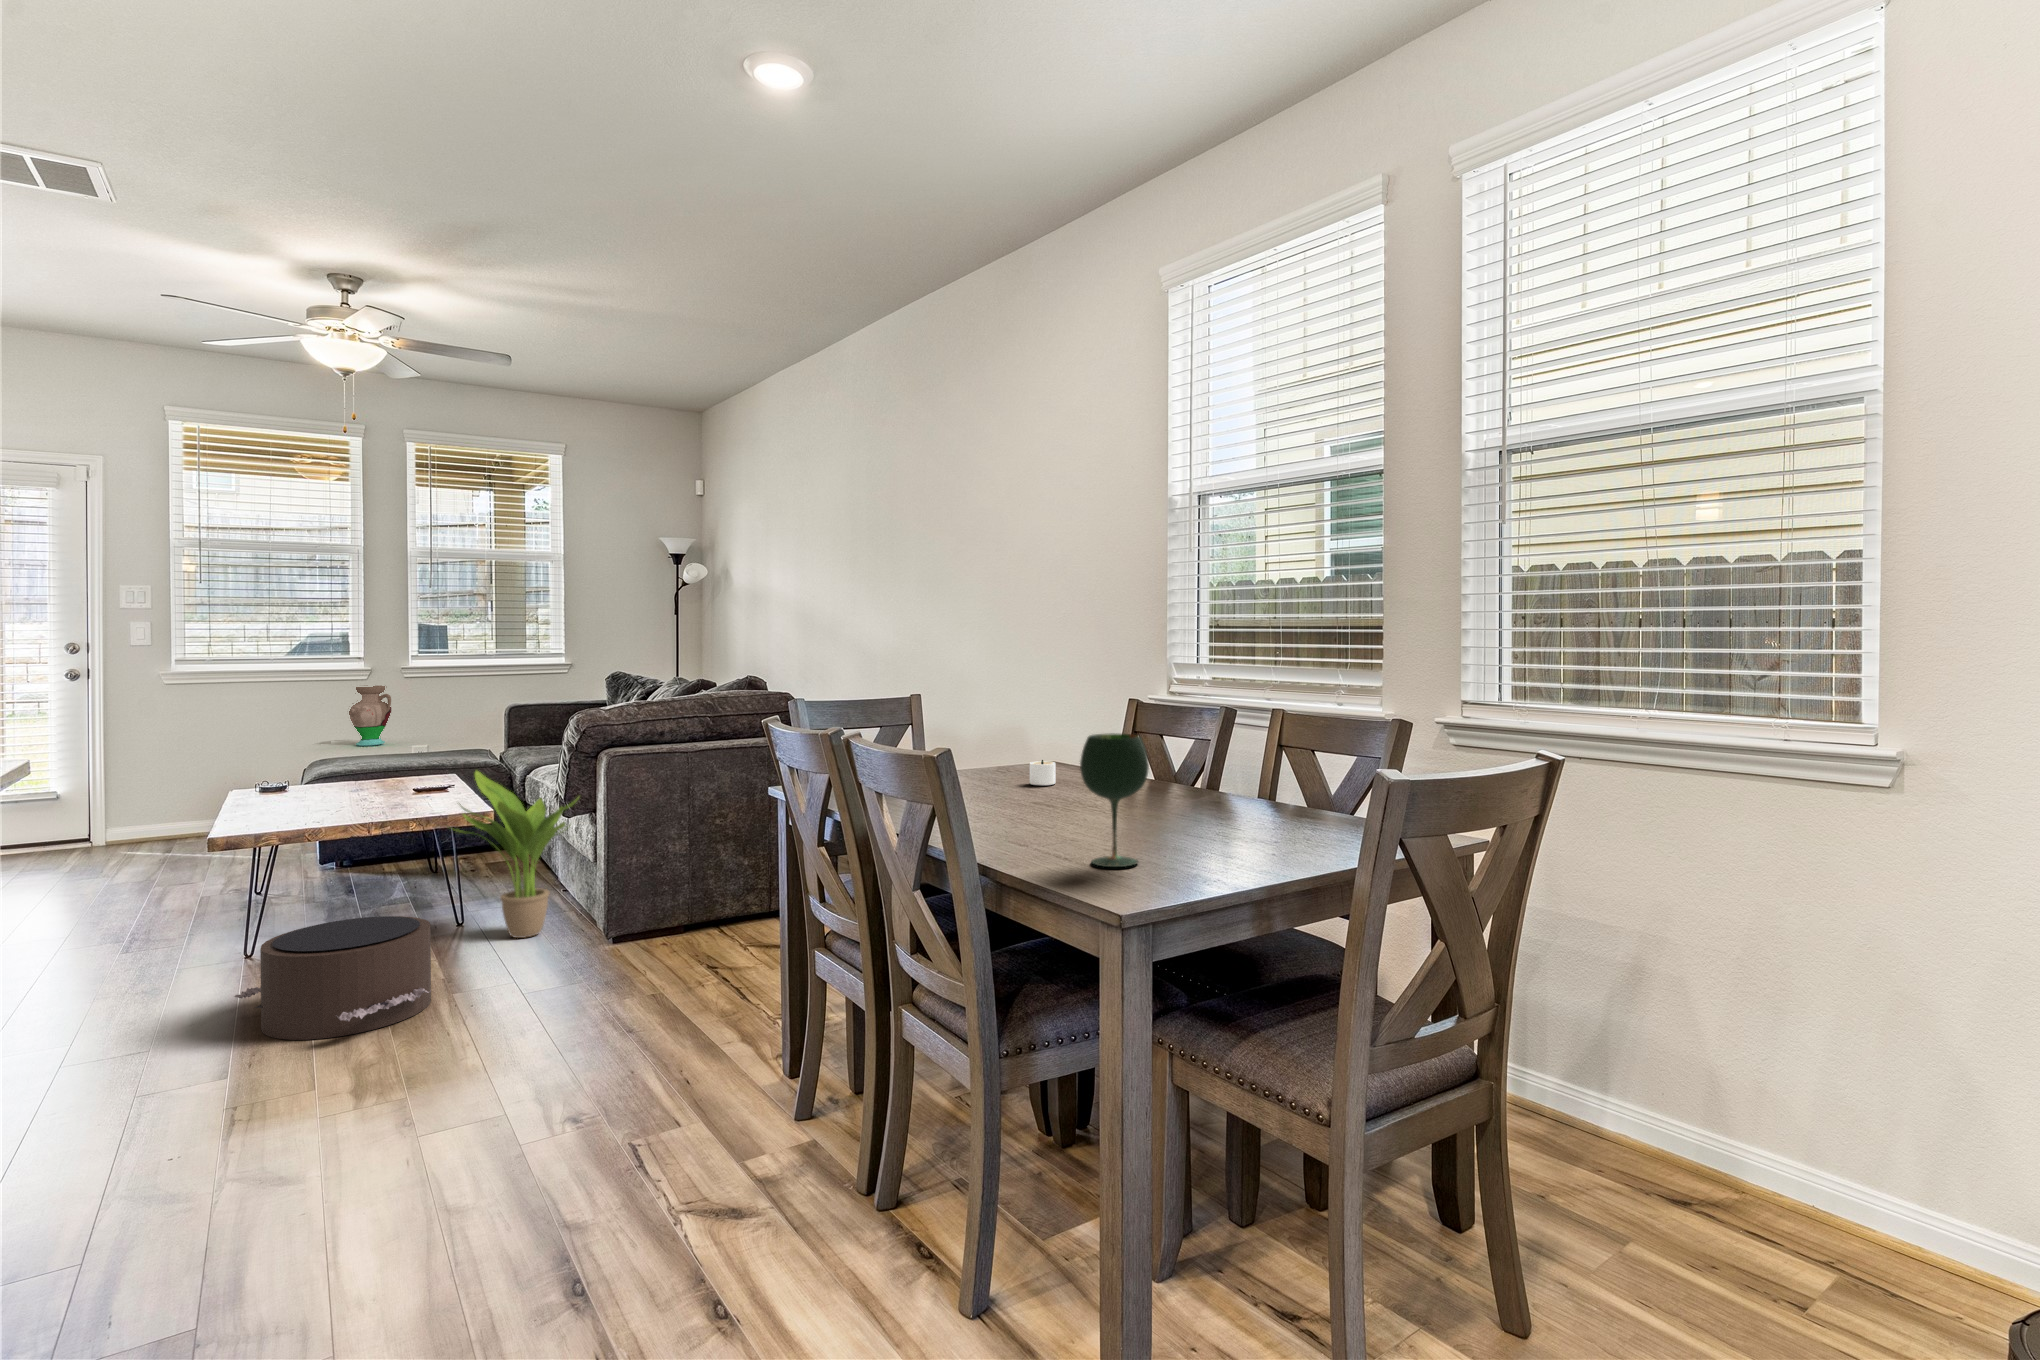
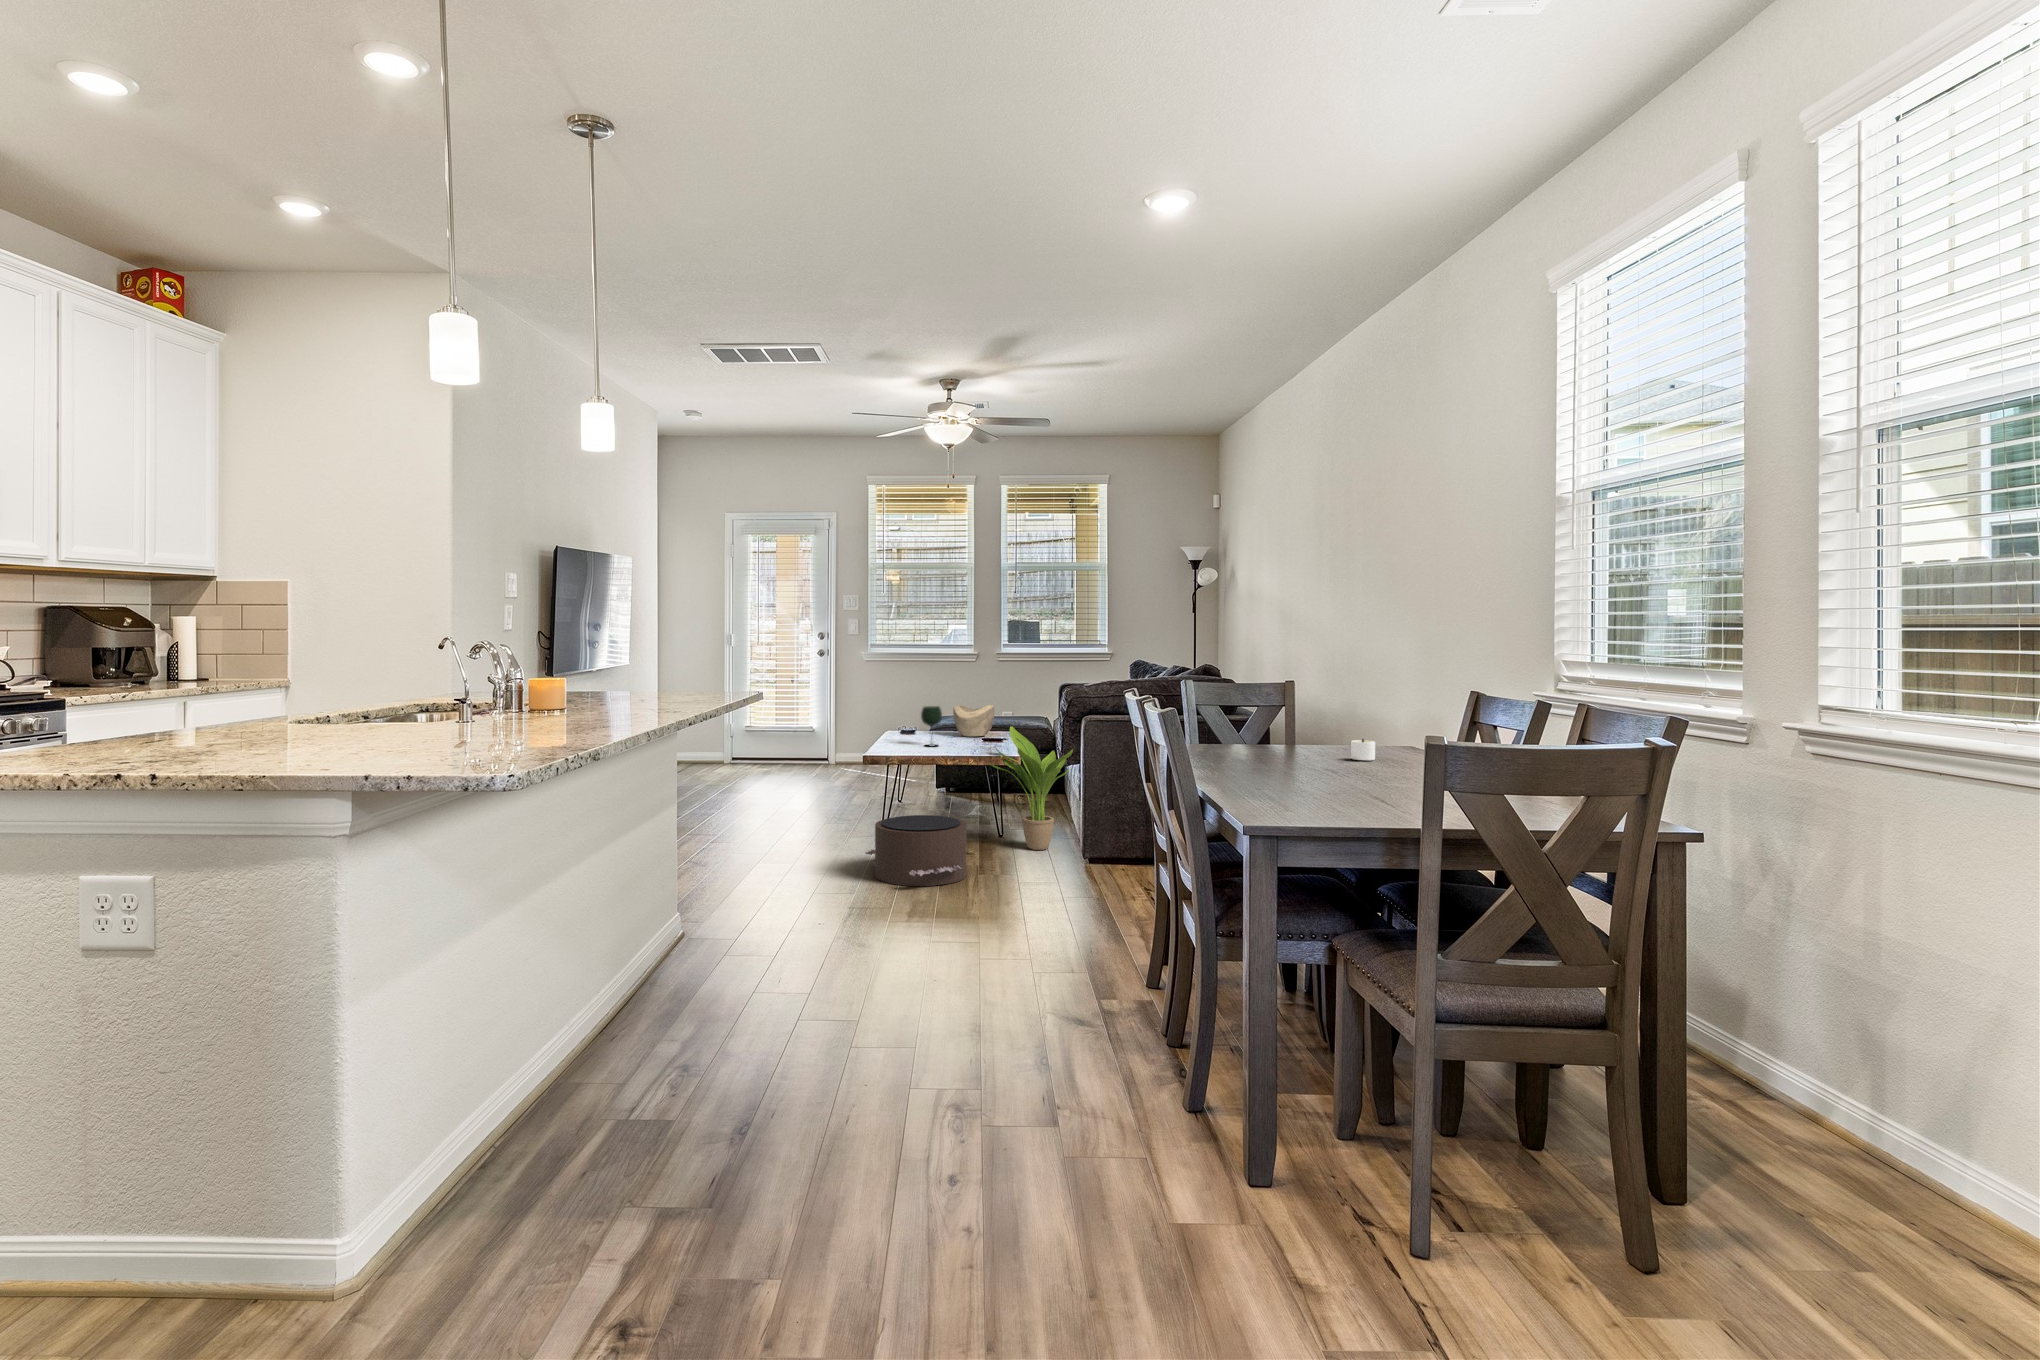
vase: present [349,685,391,746] -> none [965,665,992,709]
wine glass: present [1080,733,1149,867] -> present [921,706,942,746]
decorative bowl: none [358,741,427,788] -> present [953,705,994,736]

